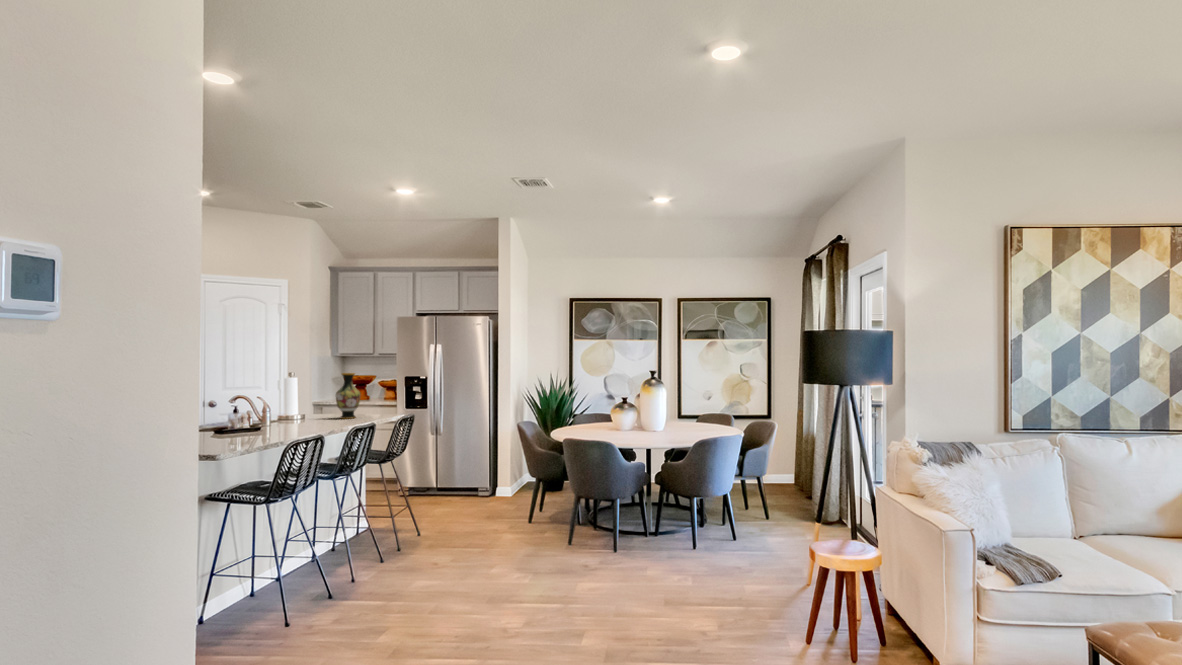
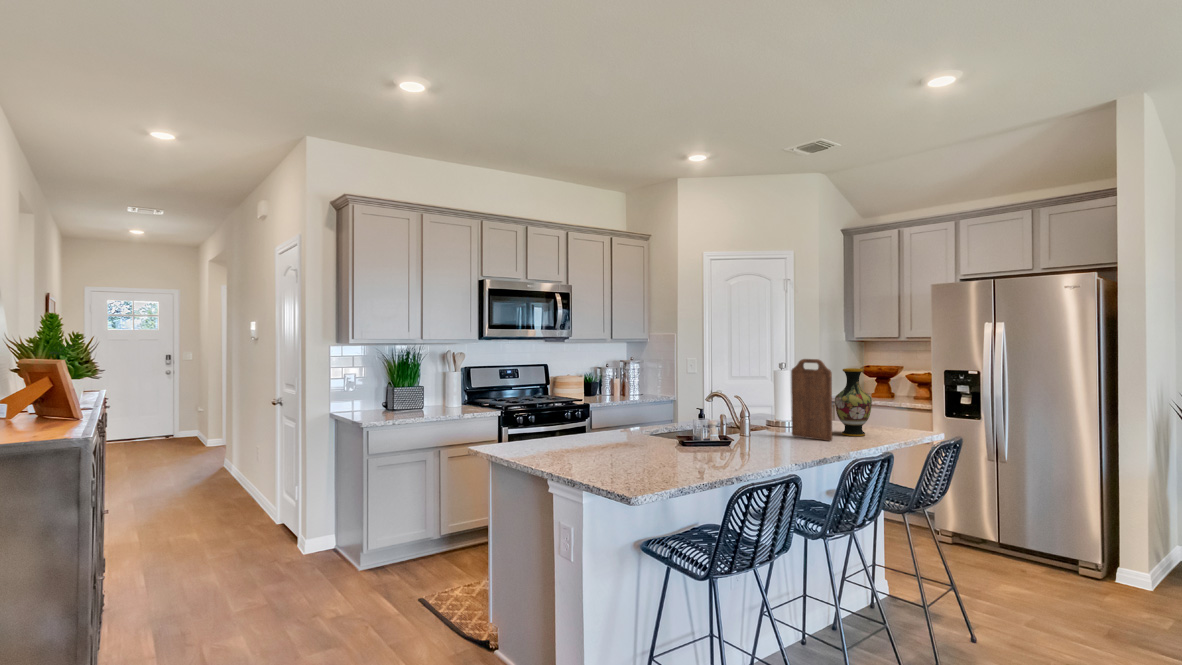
cutting board: none [305,366,336,422] -> present [791,359,832,441]

